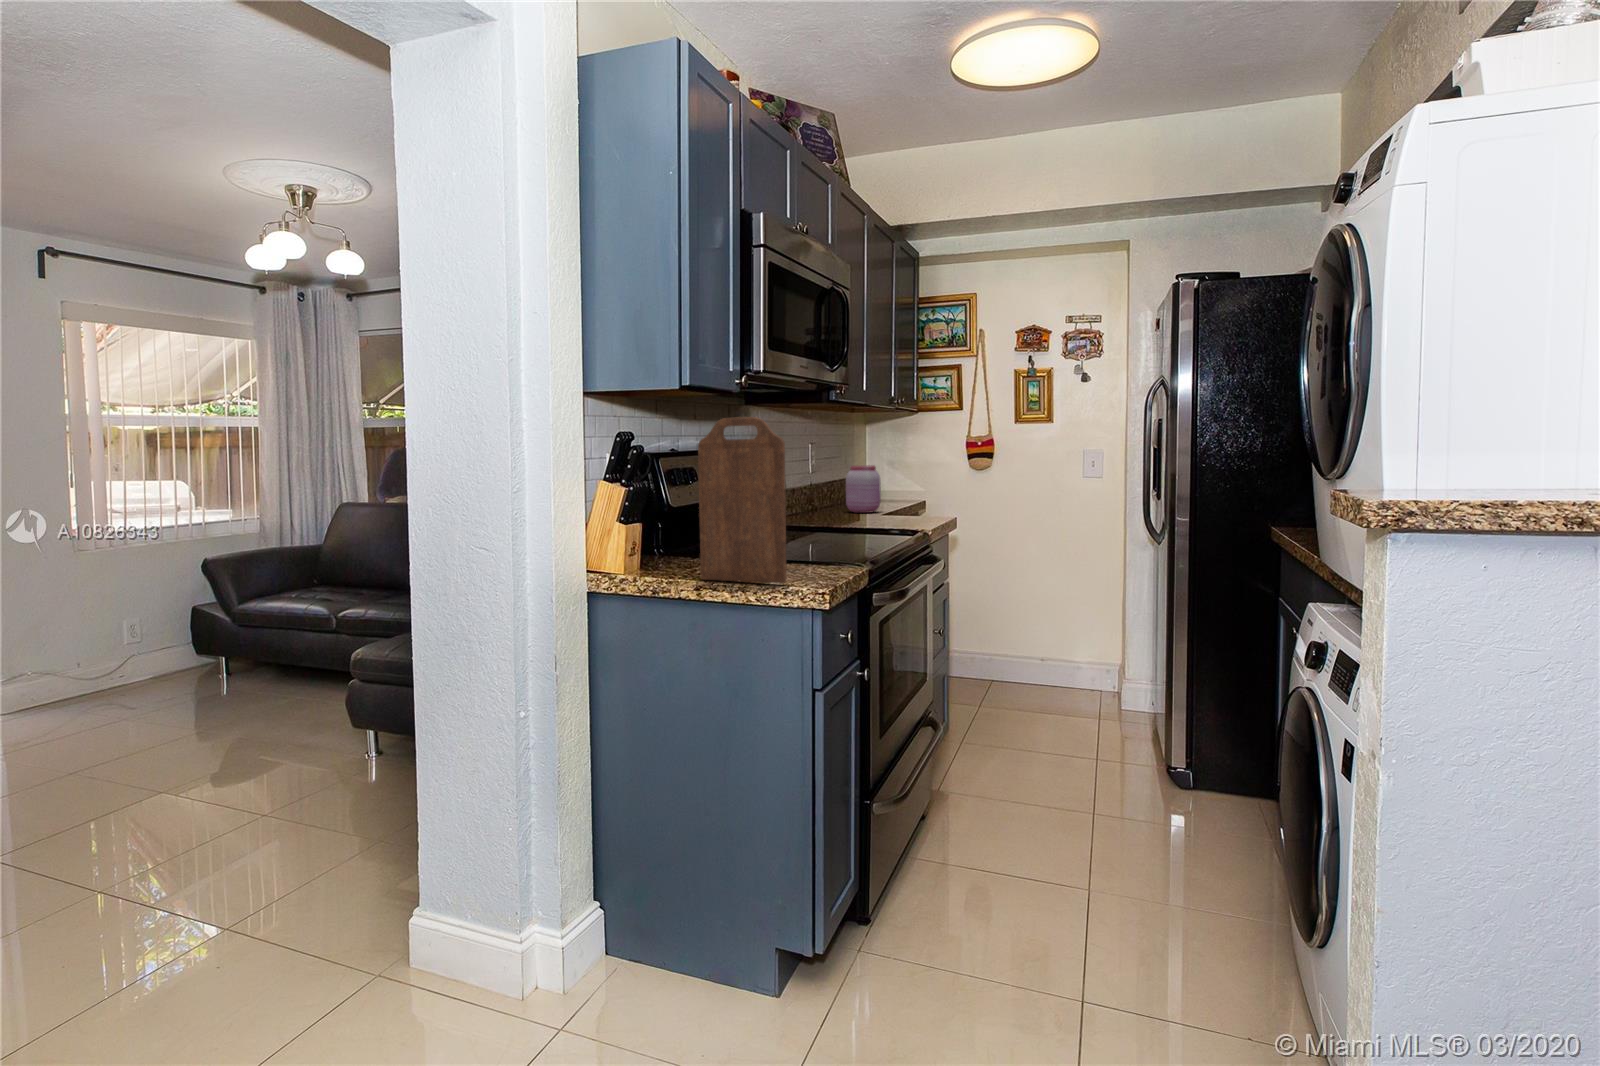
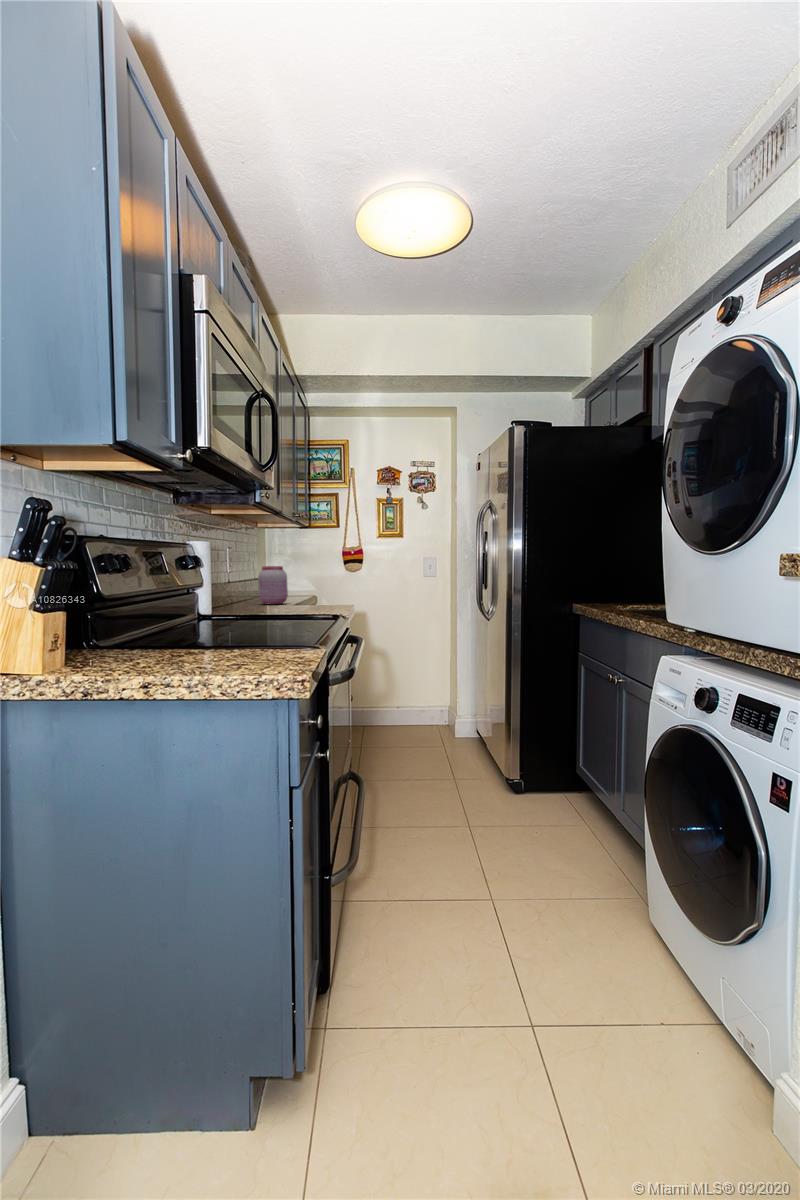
cutting board: present [698,417,787,584] -> none [140,482,256,674]

